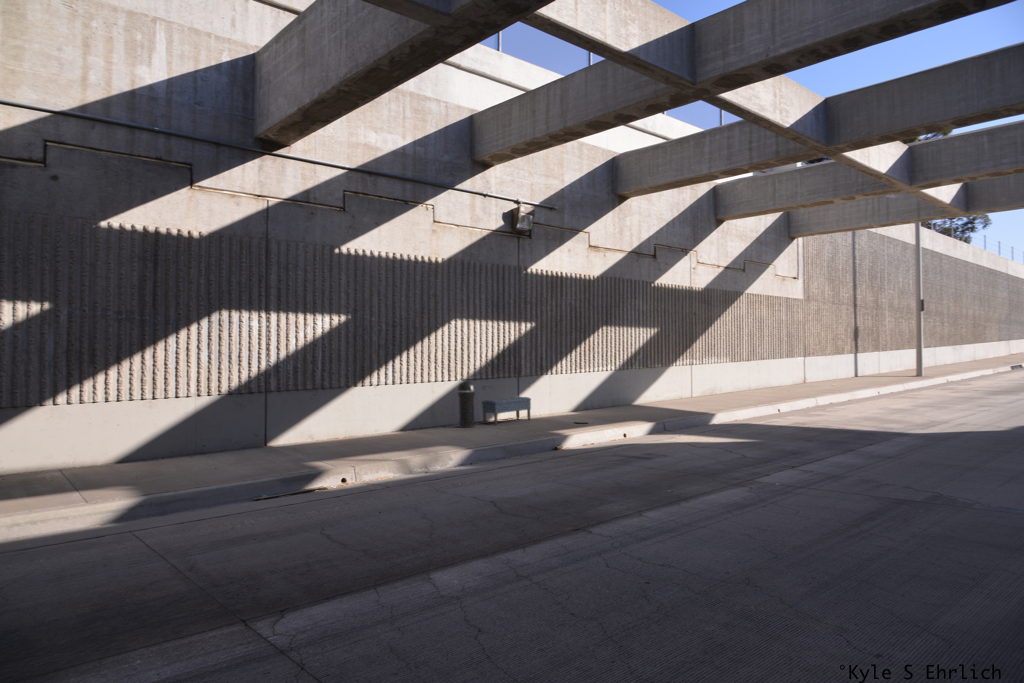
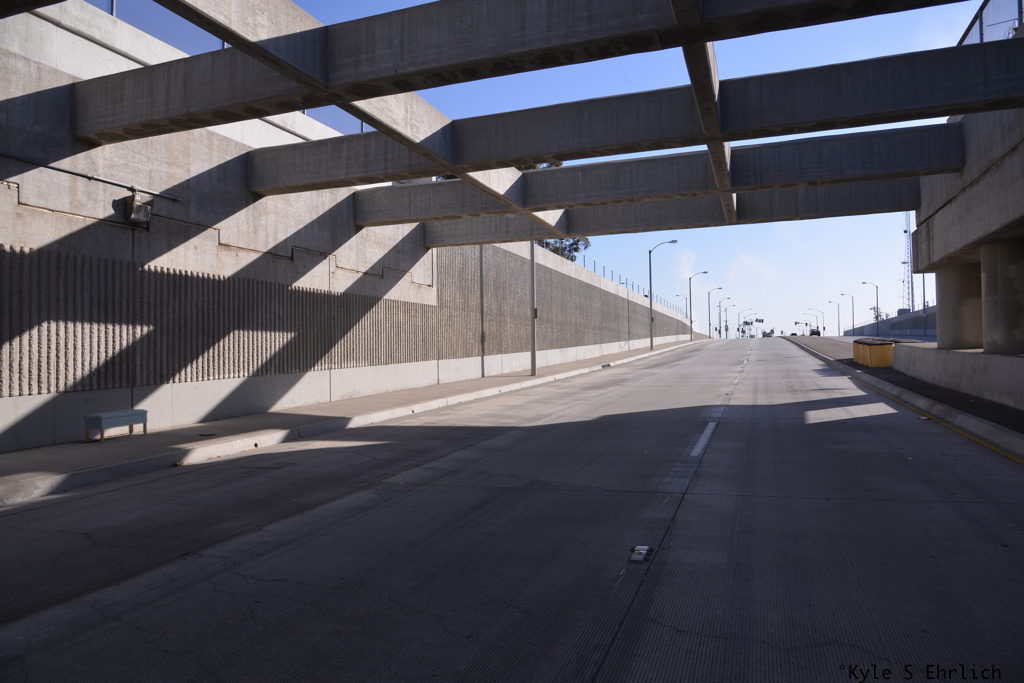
trash can: present [458,381,475,428] -> none [50,394,74,448]

